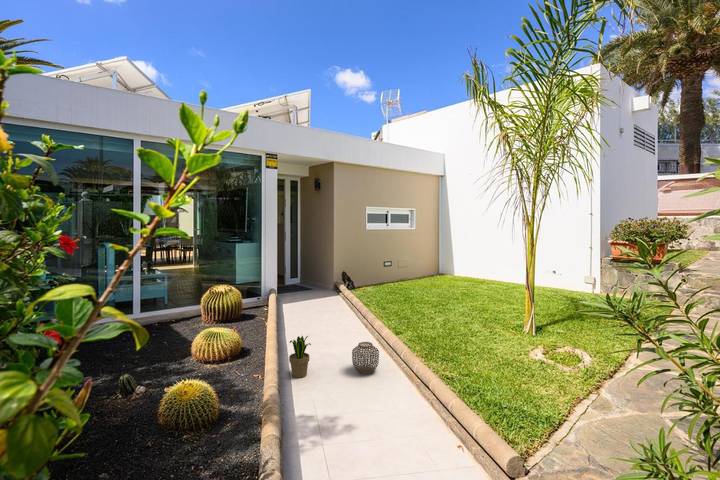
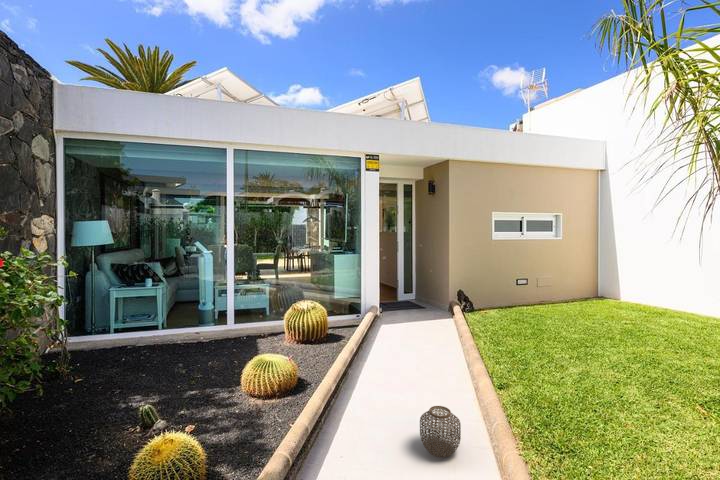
potted plant: present [289,336,311,378] -> none [331,383,363,443]

